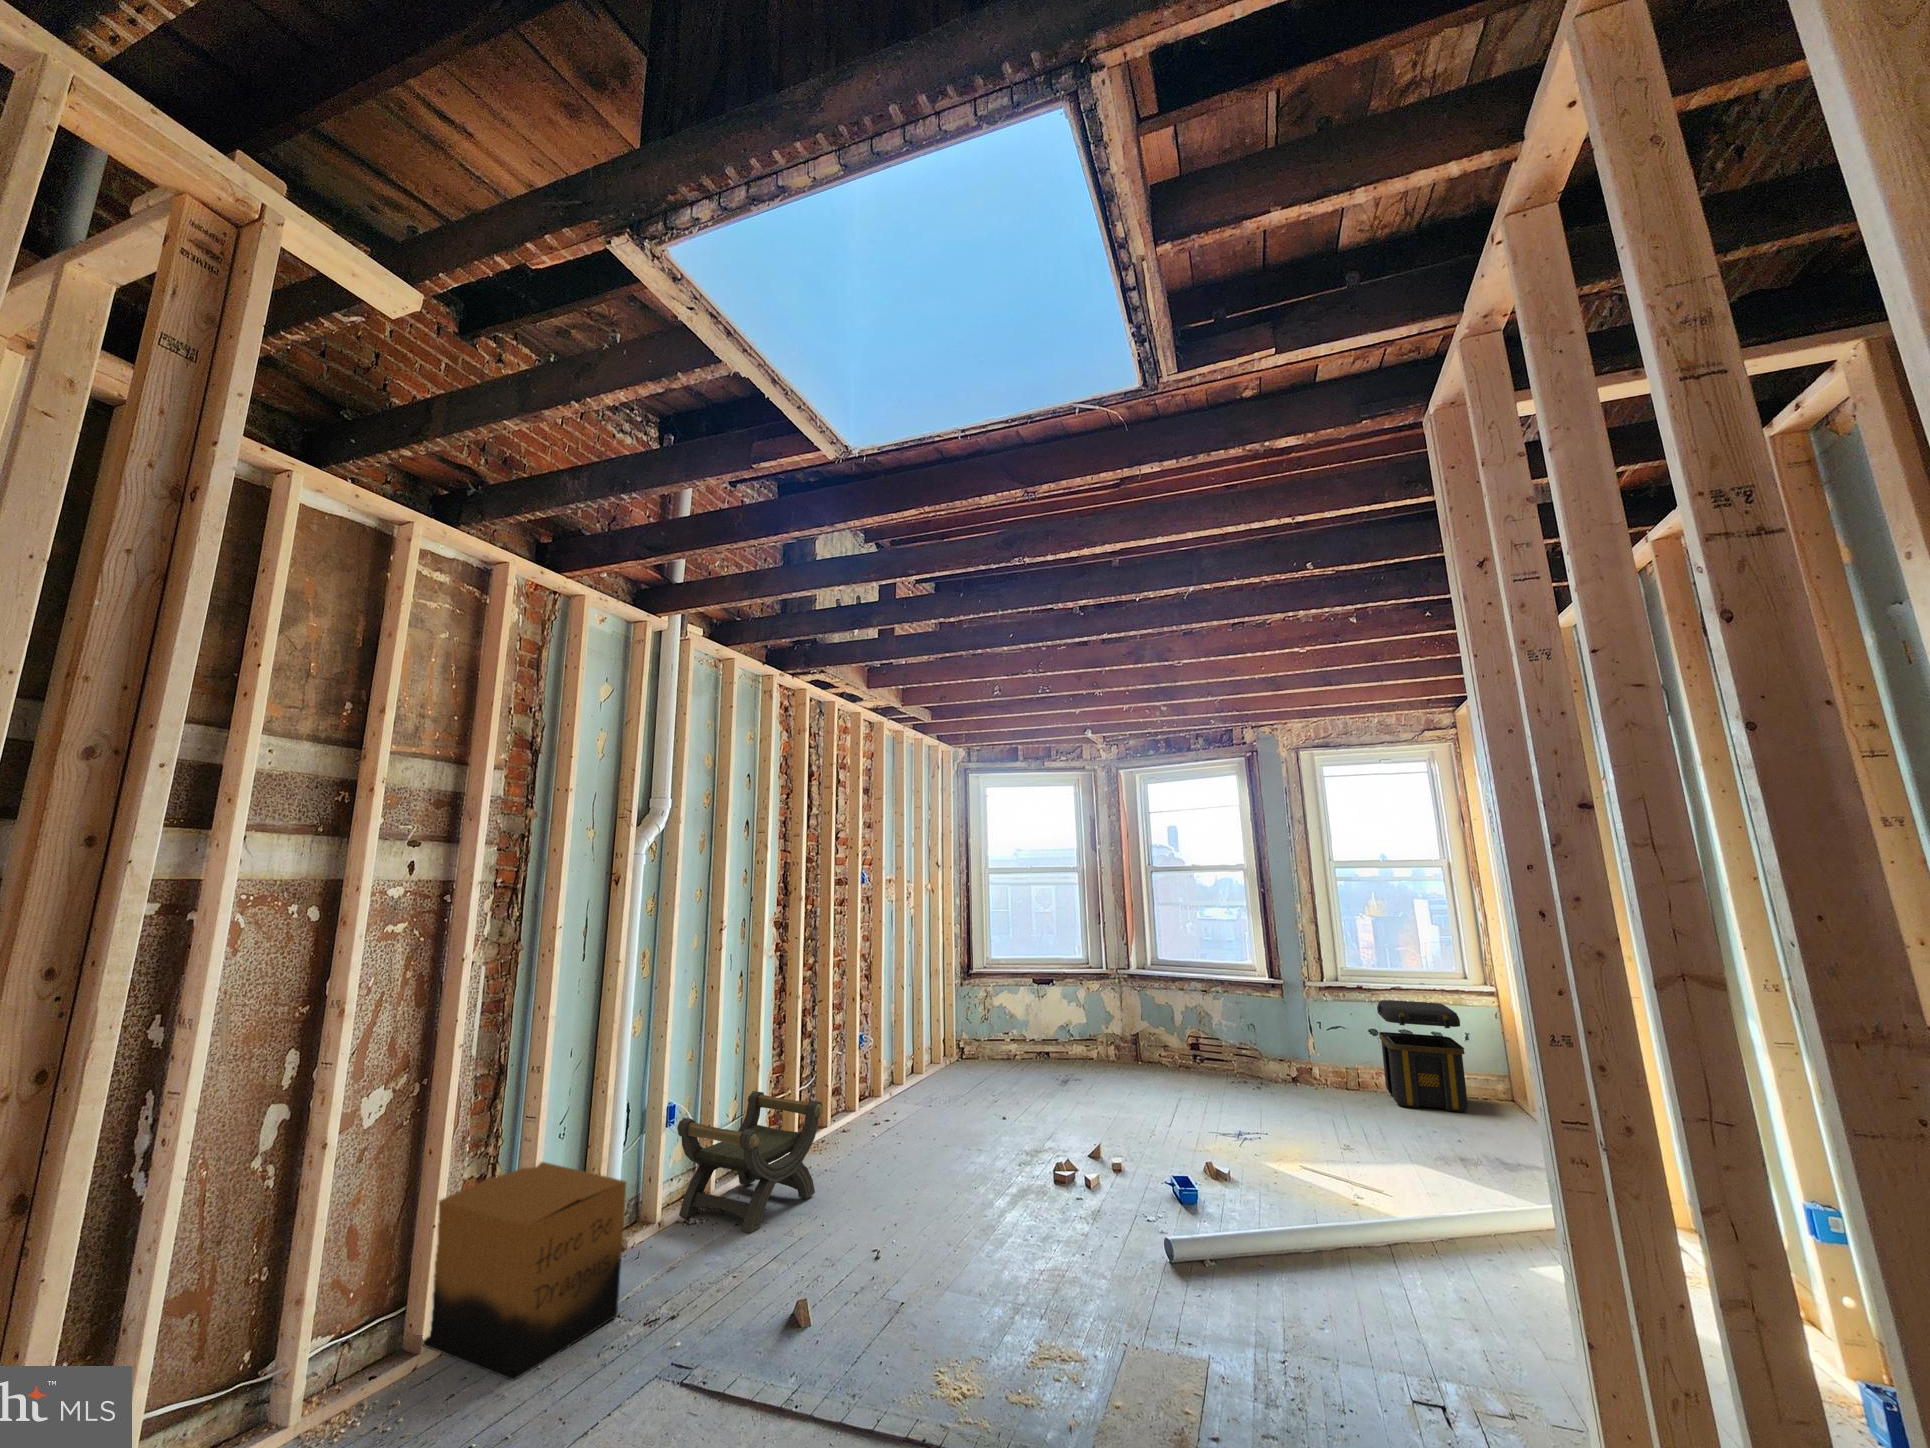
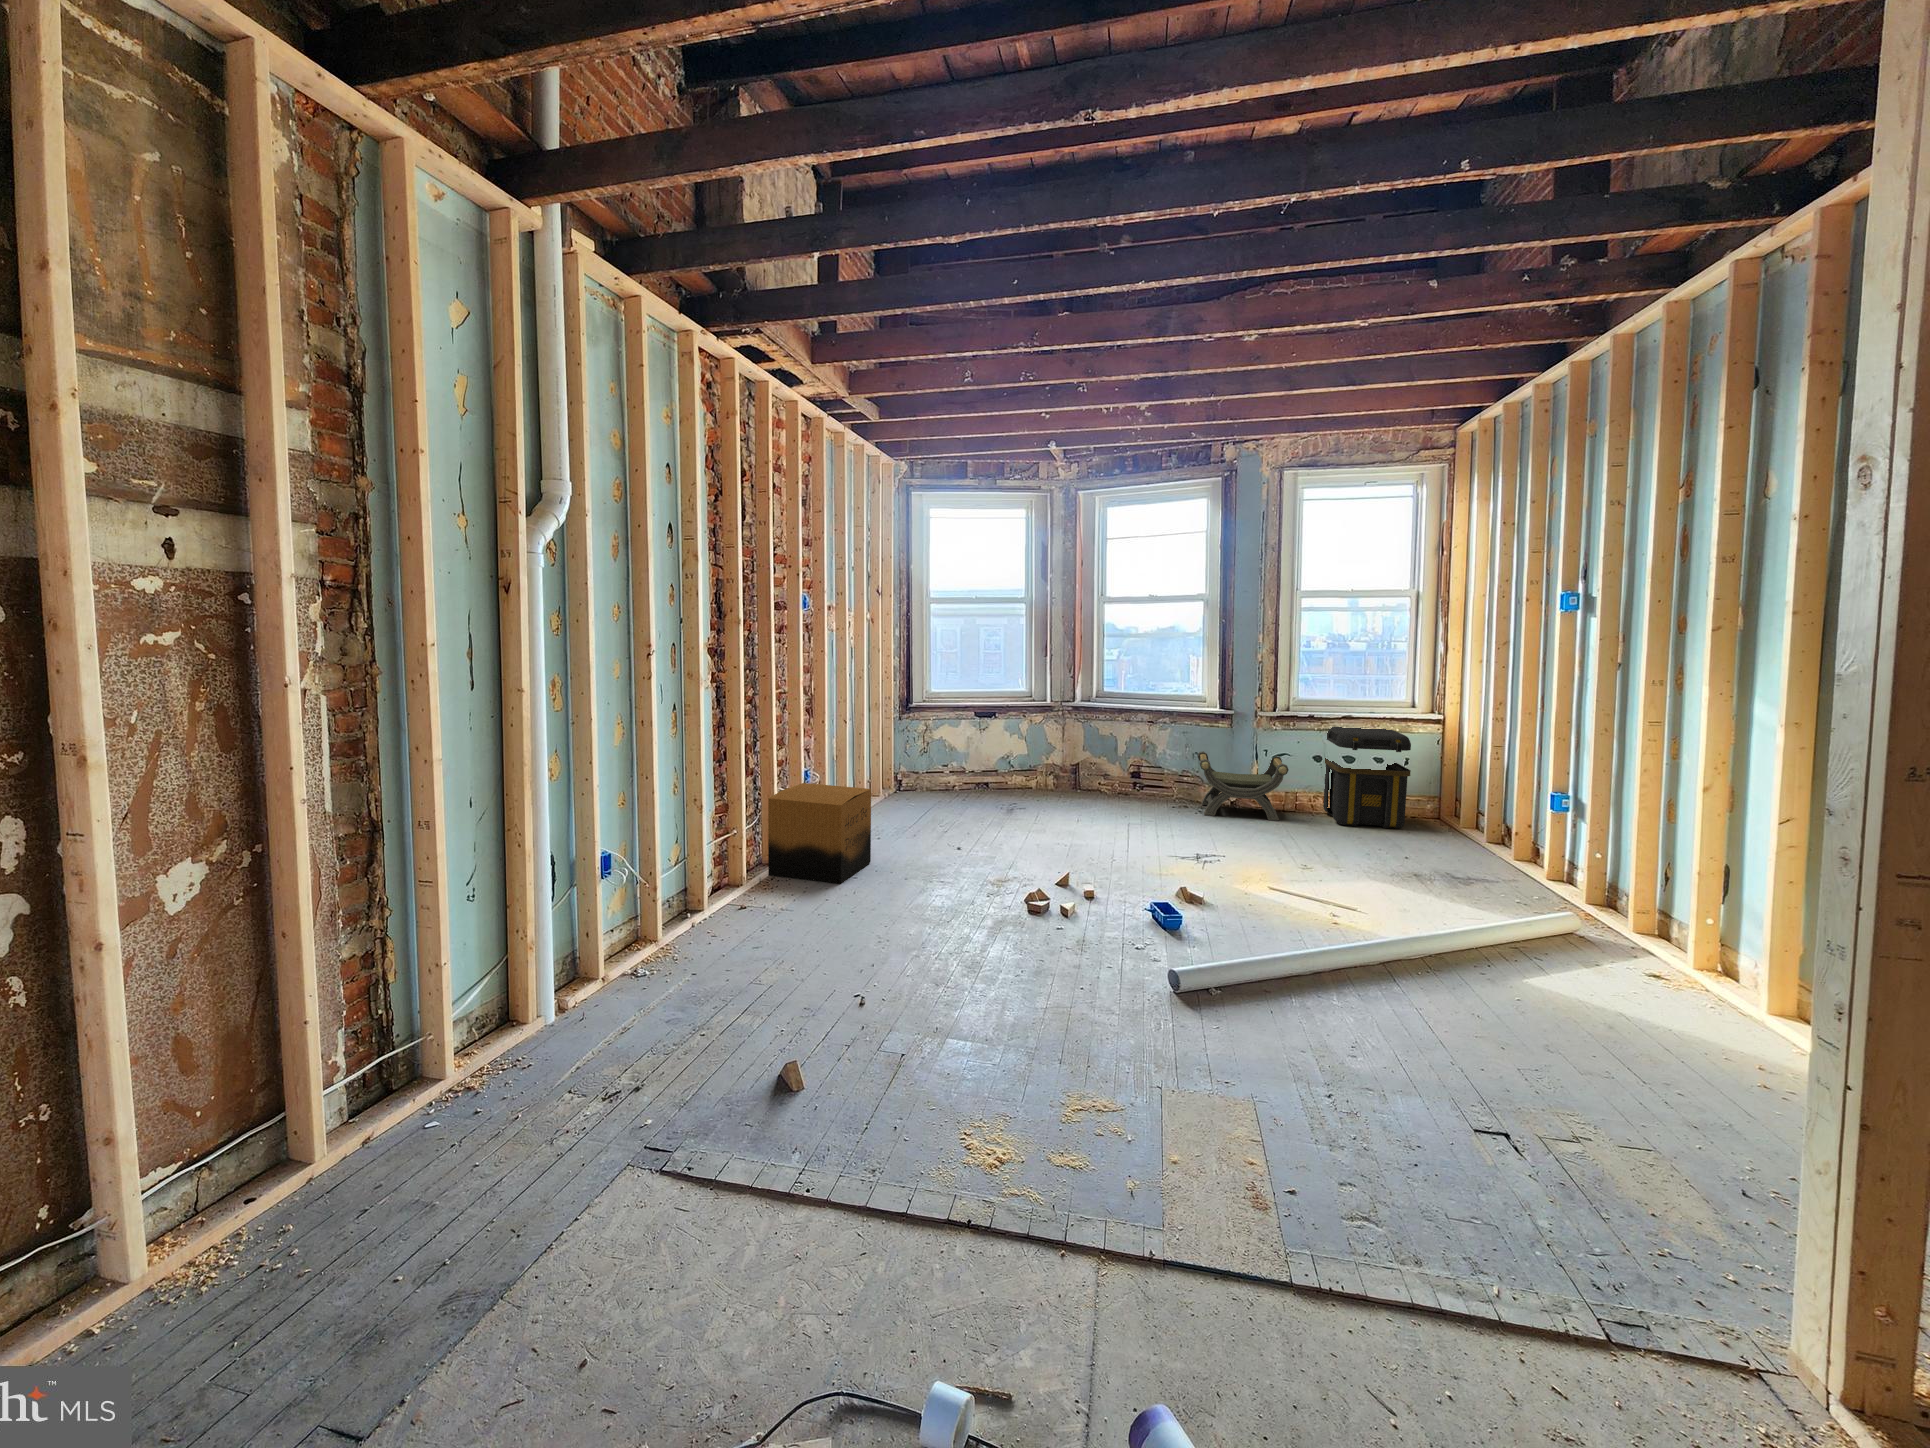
stool: present [677,1091,823,1234] -> present [1198,751,1289,821]
cardboard box: present [422,1162,626,1381] -> present [768,783,871,884]

